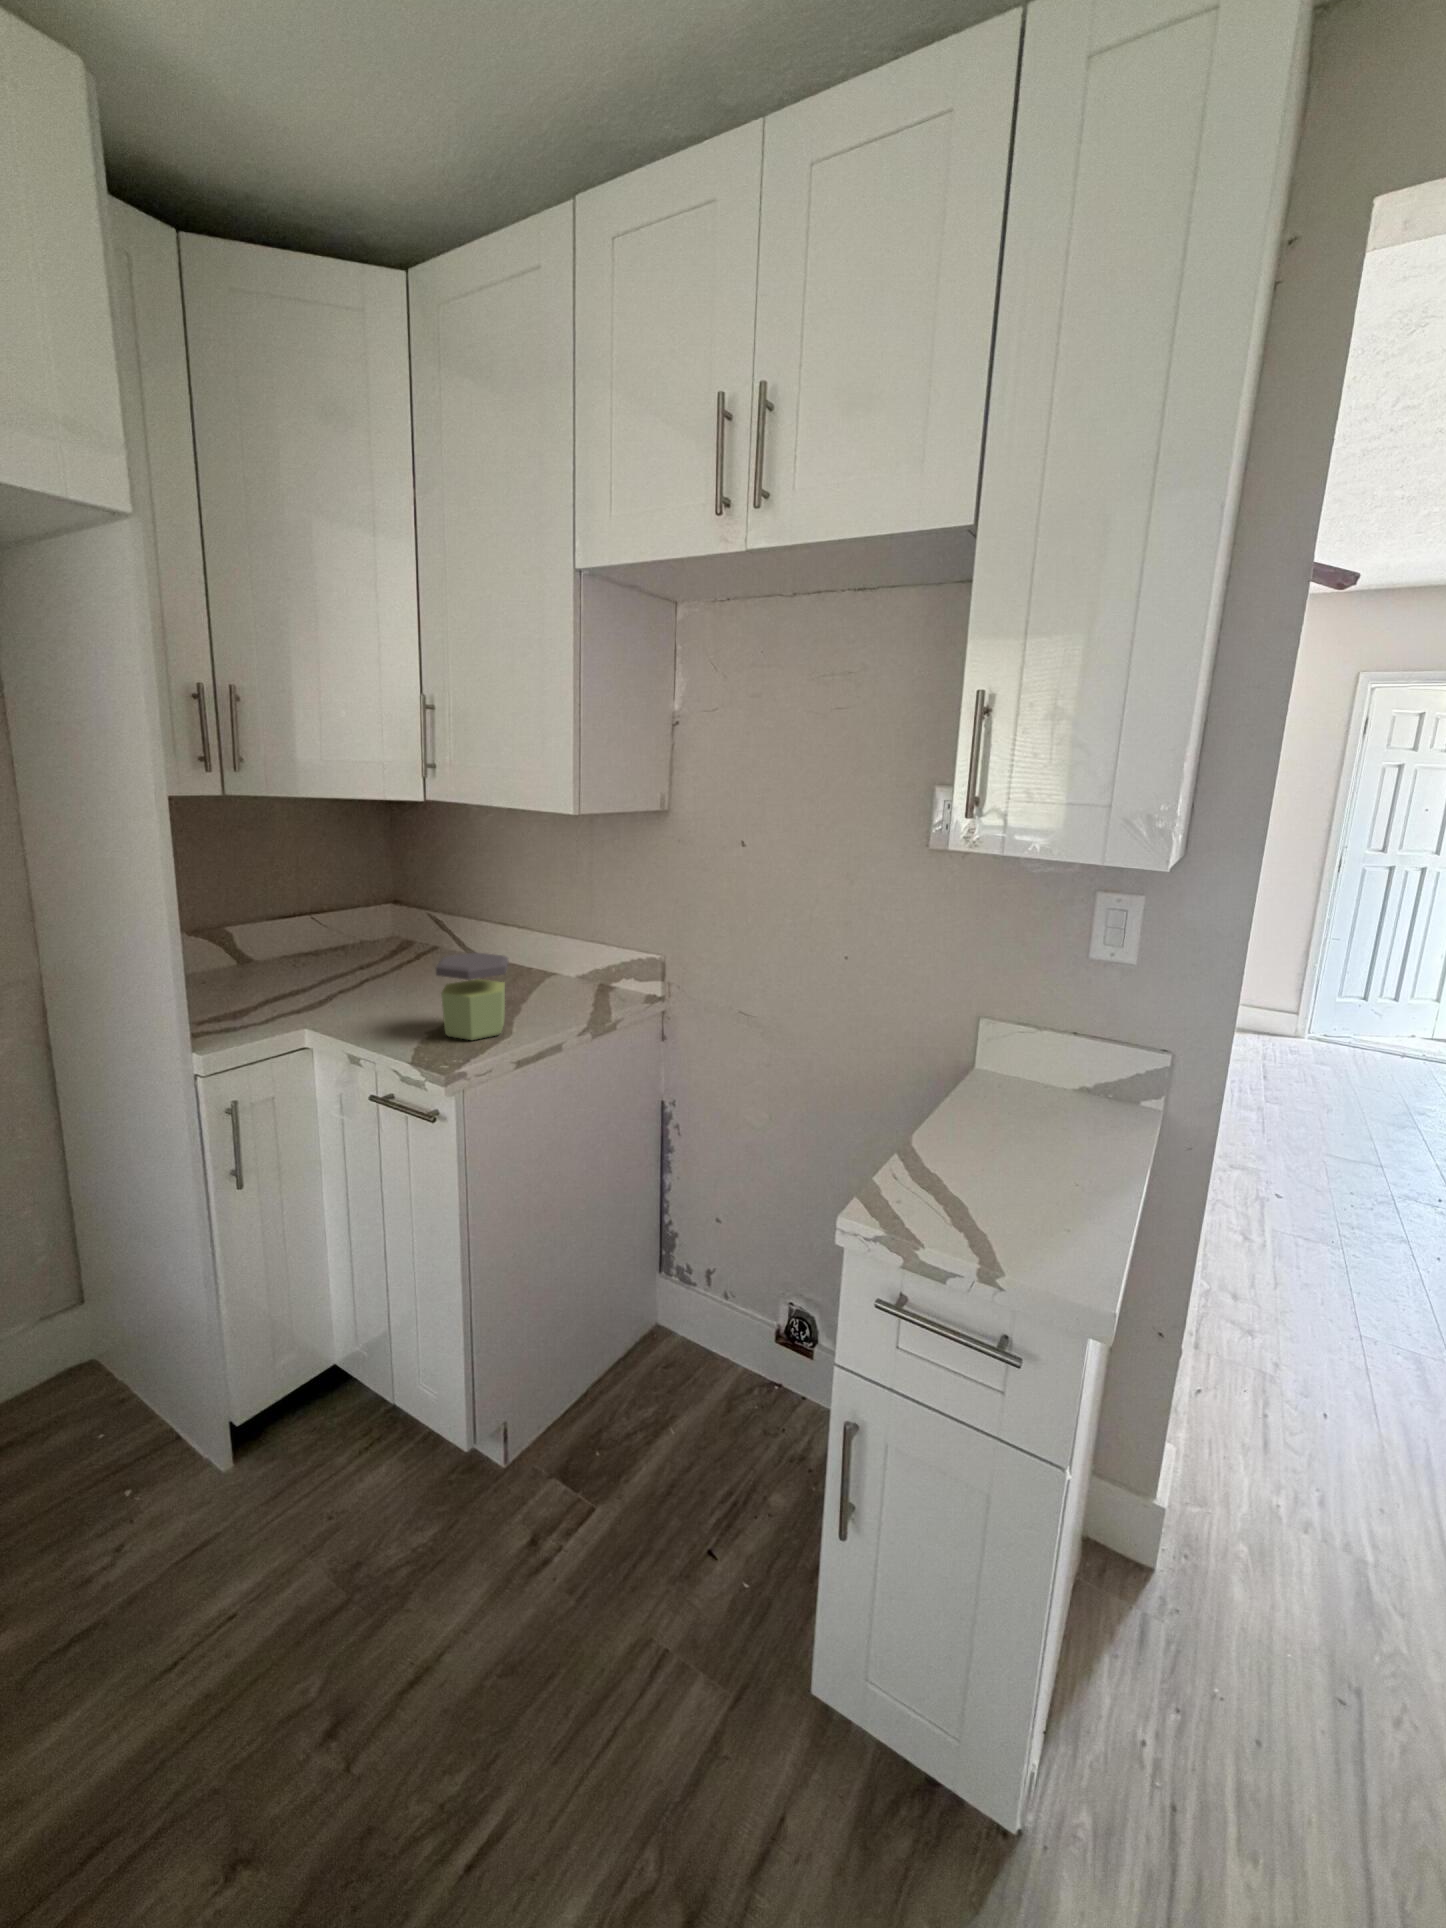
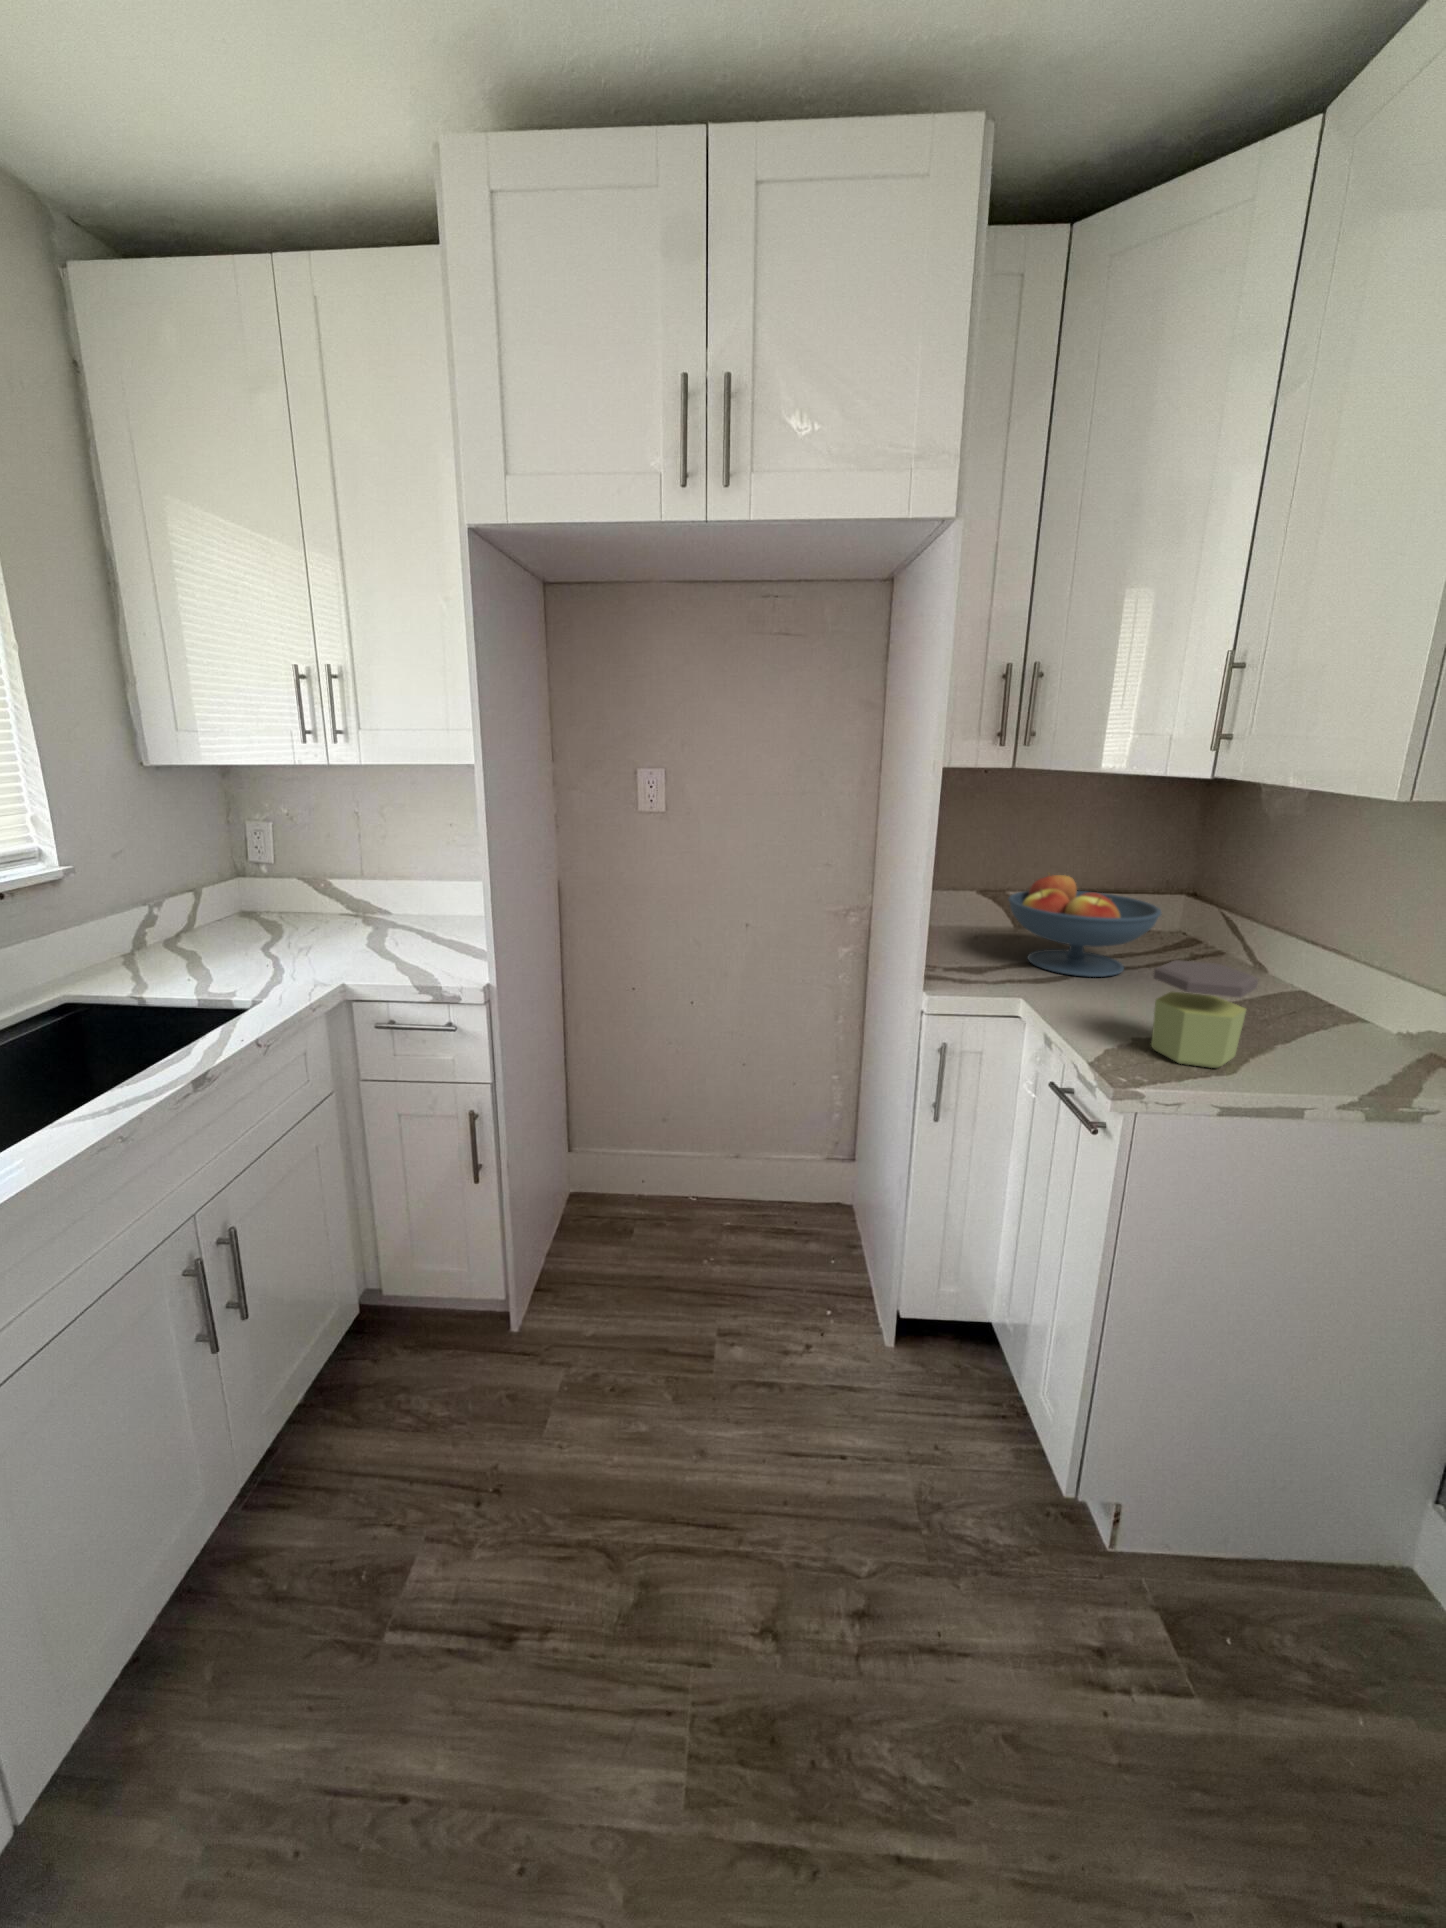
fruit bowl: none [243,899,397,996] -> present [1008,875,1161,977]

